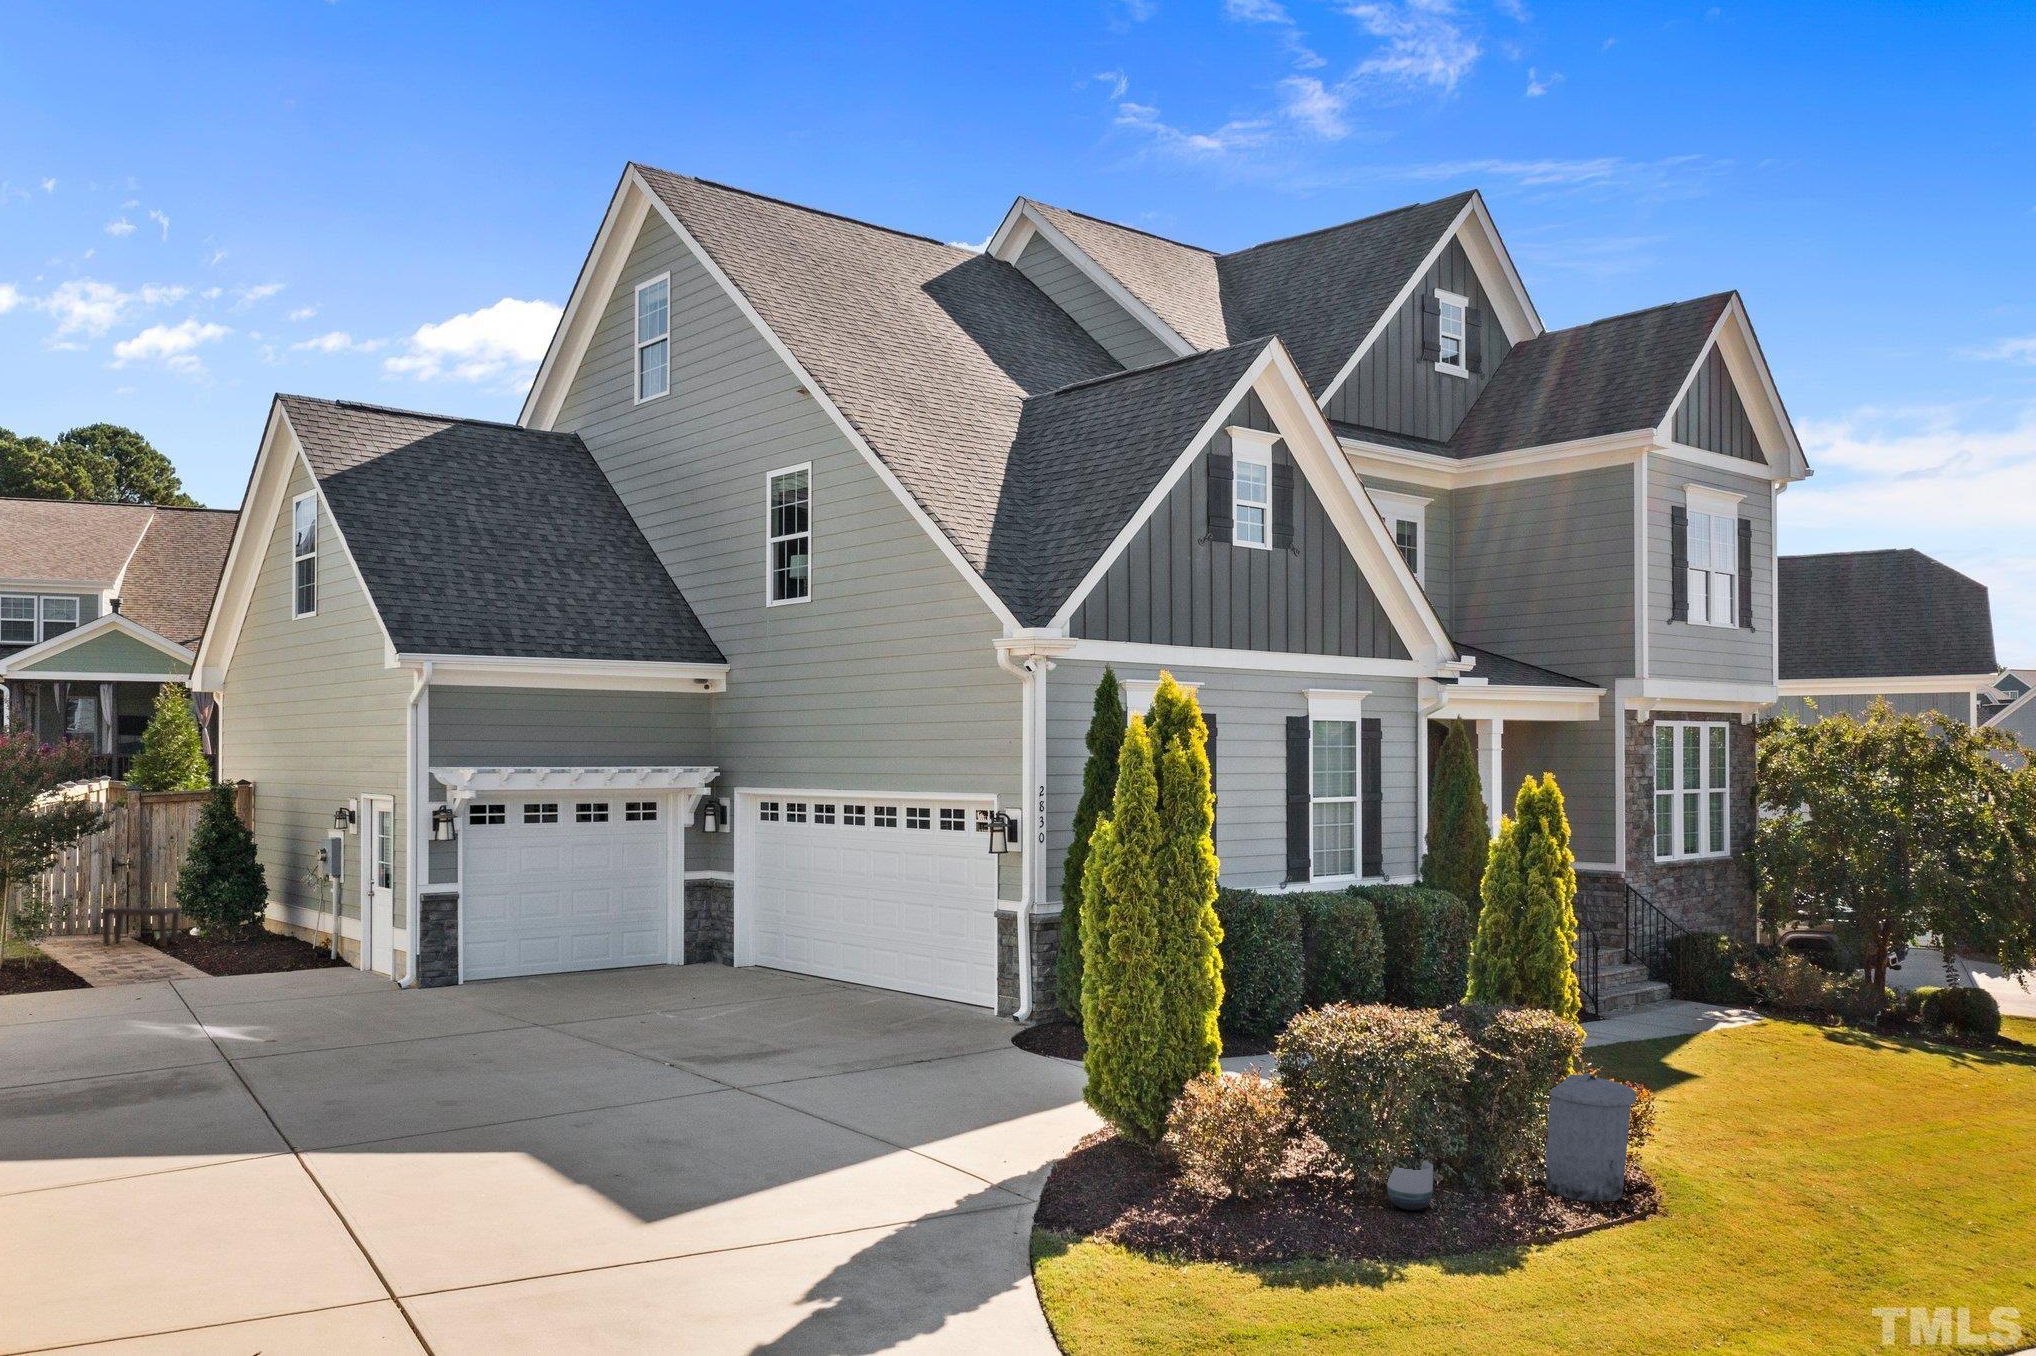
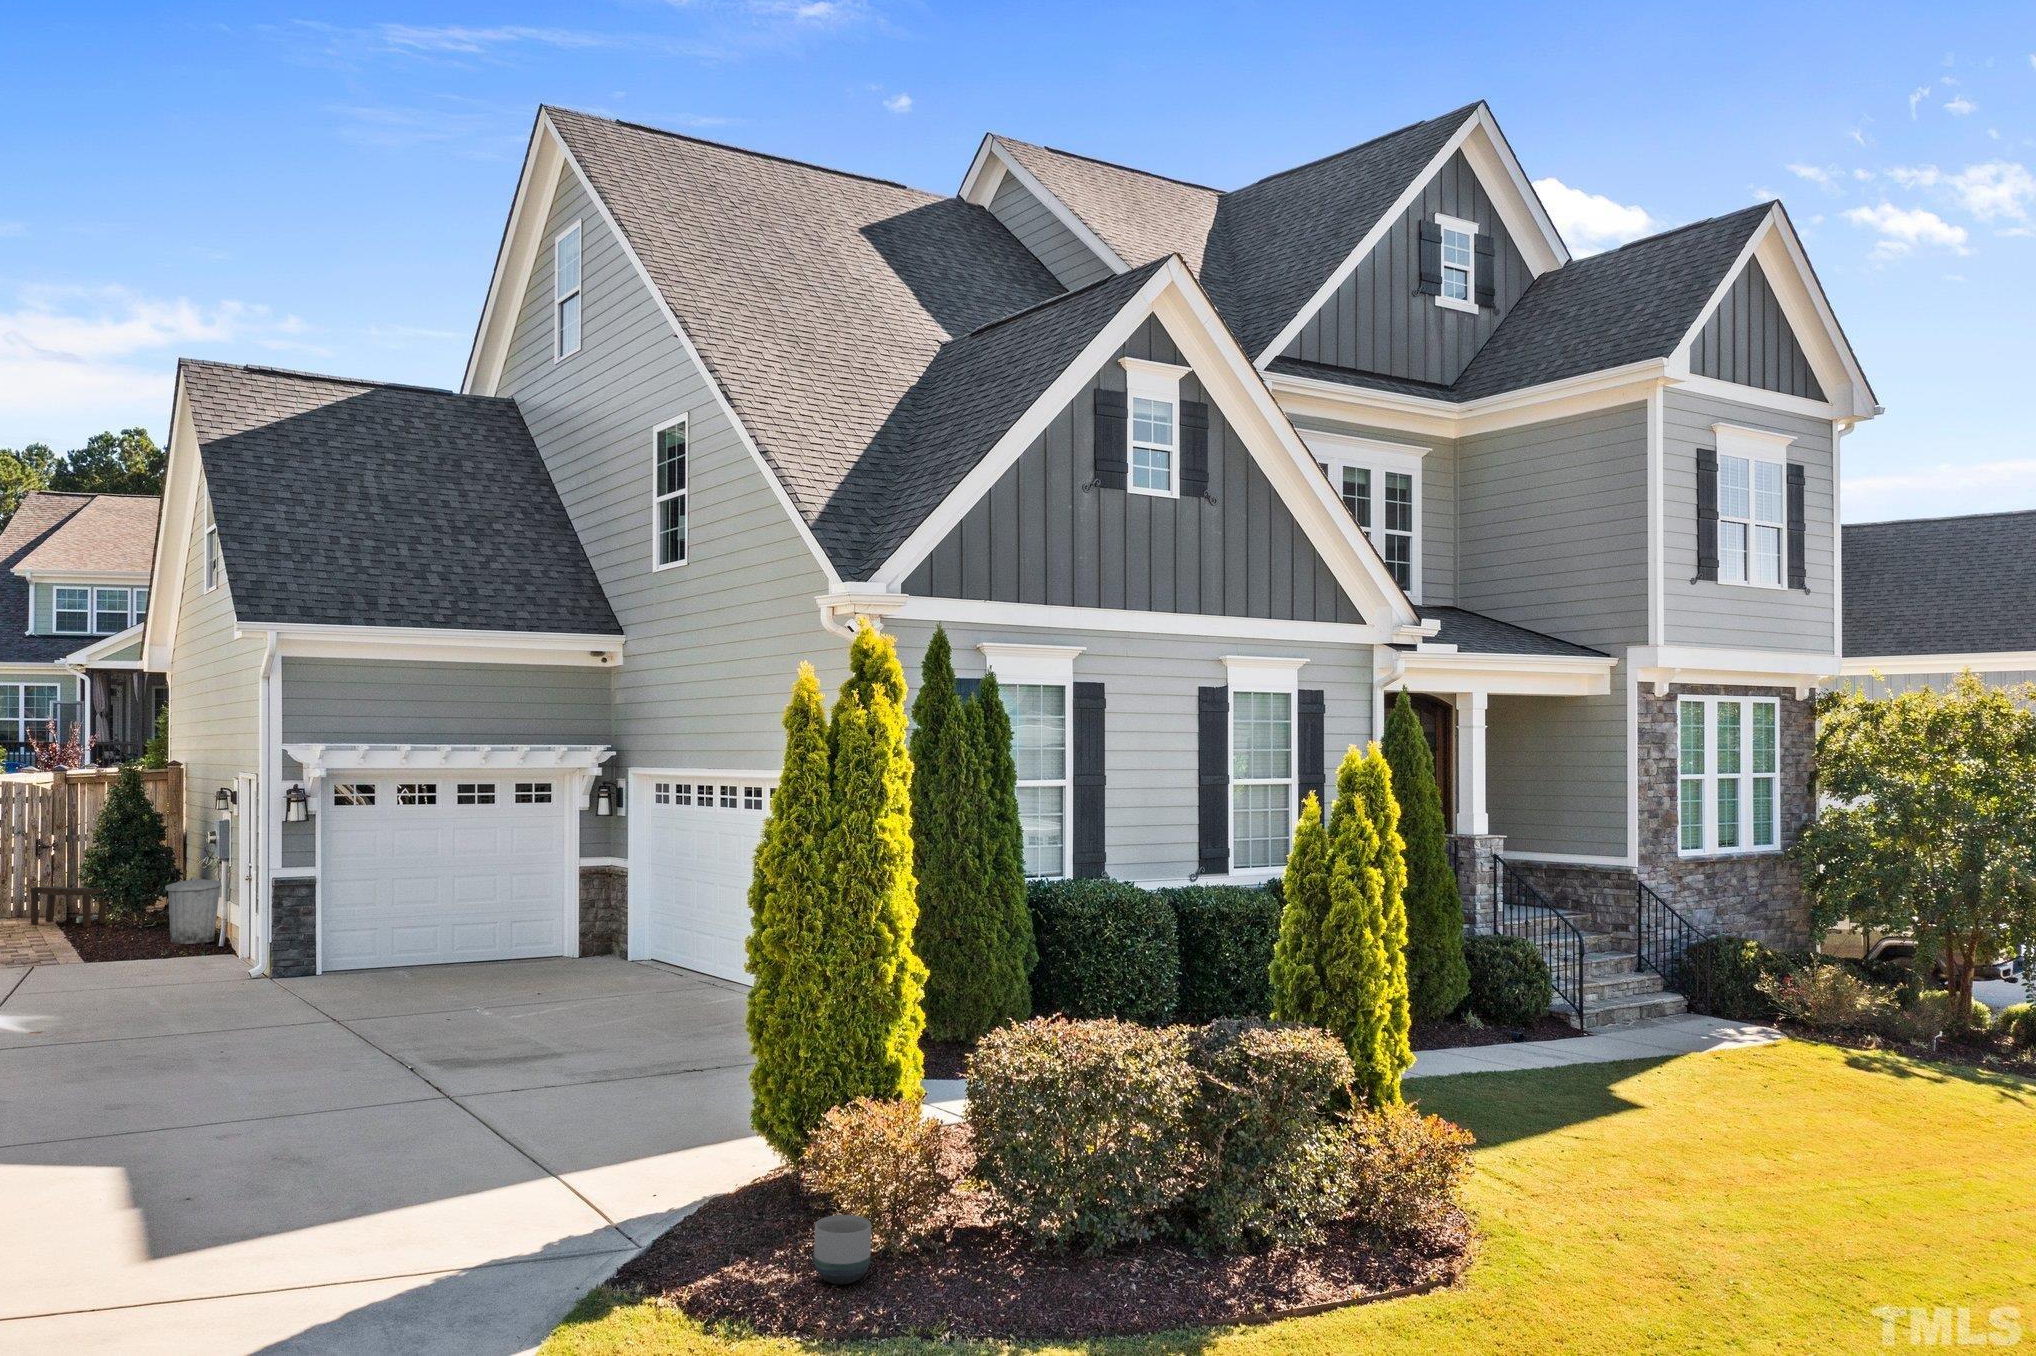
trash can: present [1546,1073,1636,1202] -> present [165,877,221,944]
planter: present [1387,1161,1433,1210] -> present [814,1215,871,1284]

